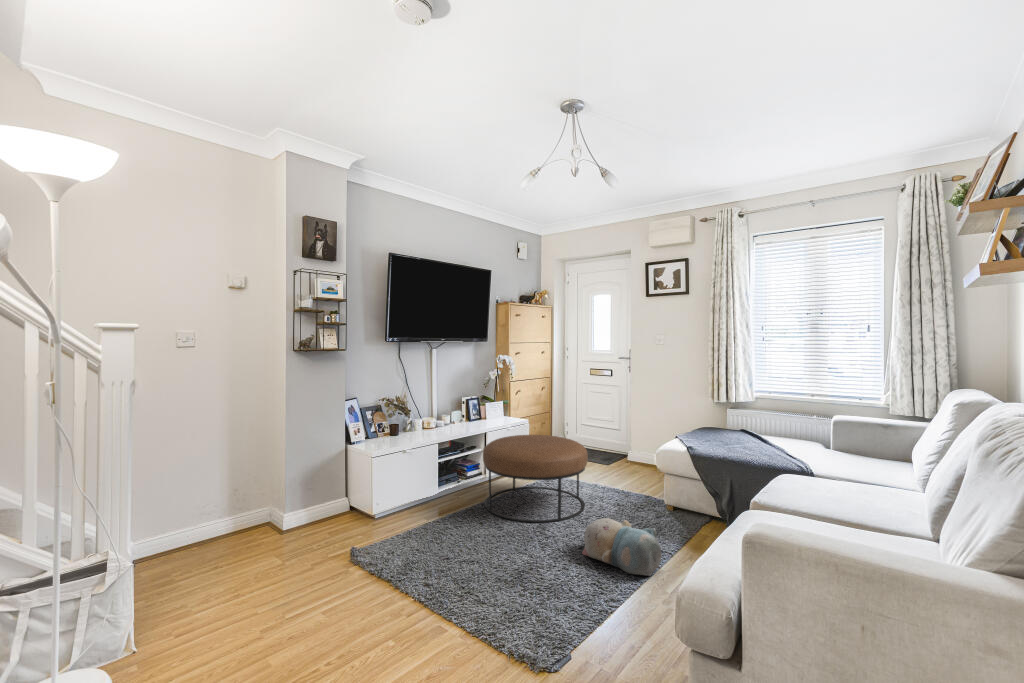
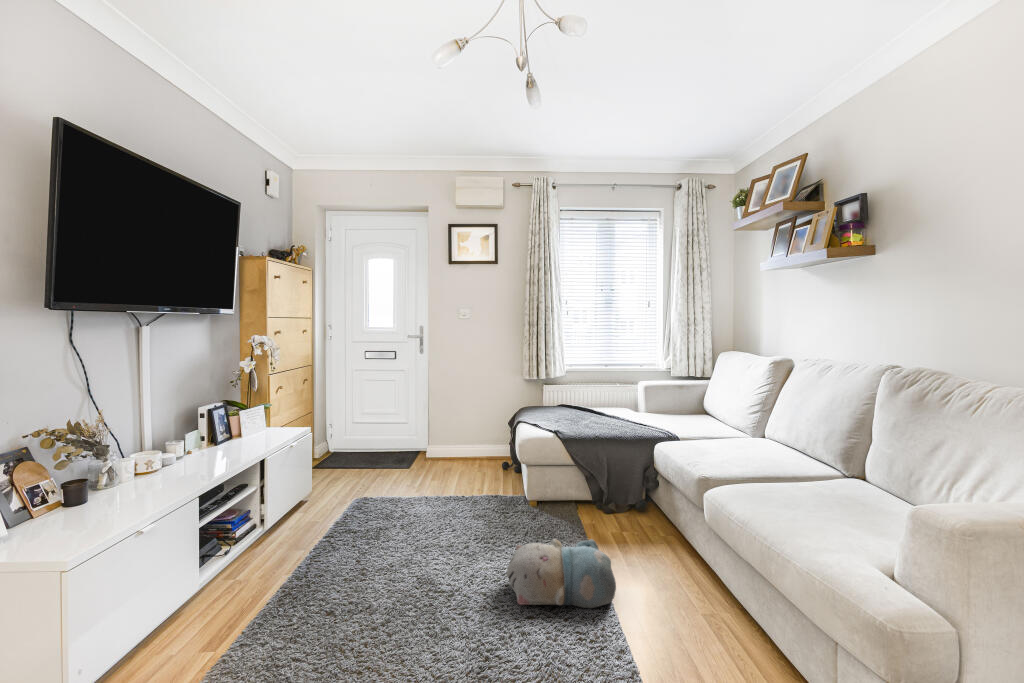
ottoman: present [483,435,588,522] -> none [288,445,451,589]

